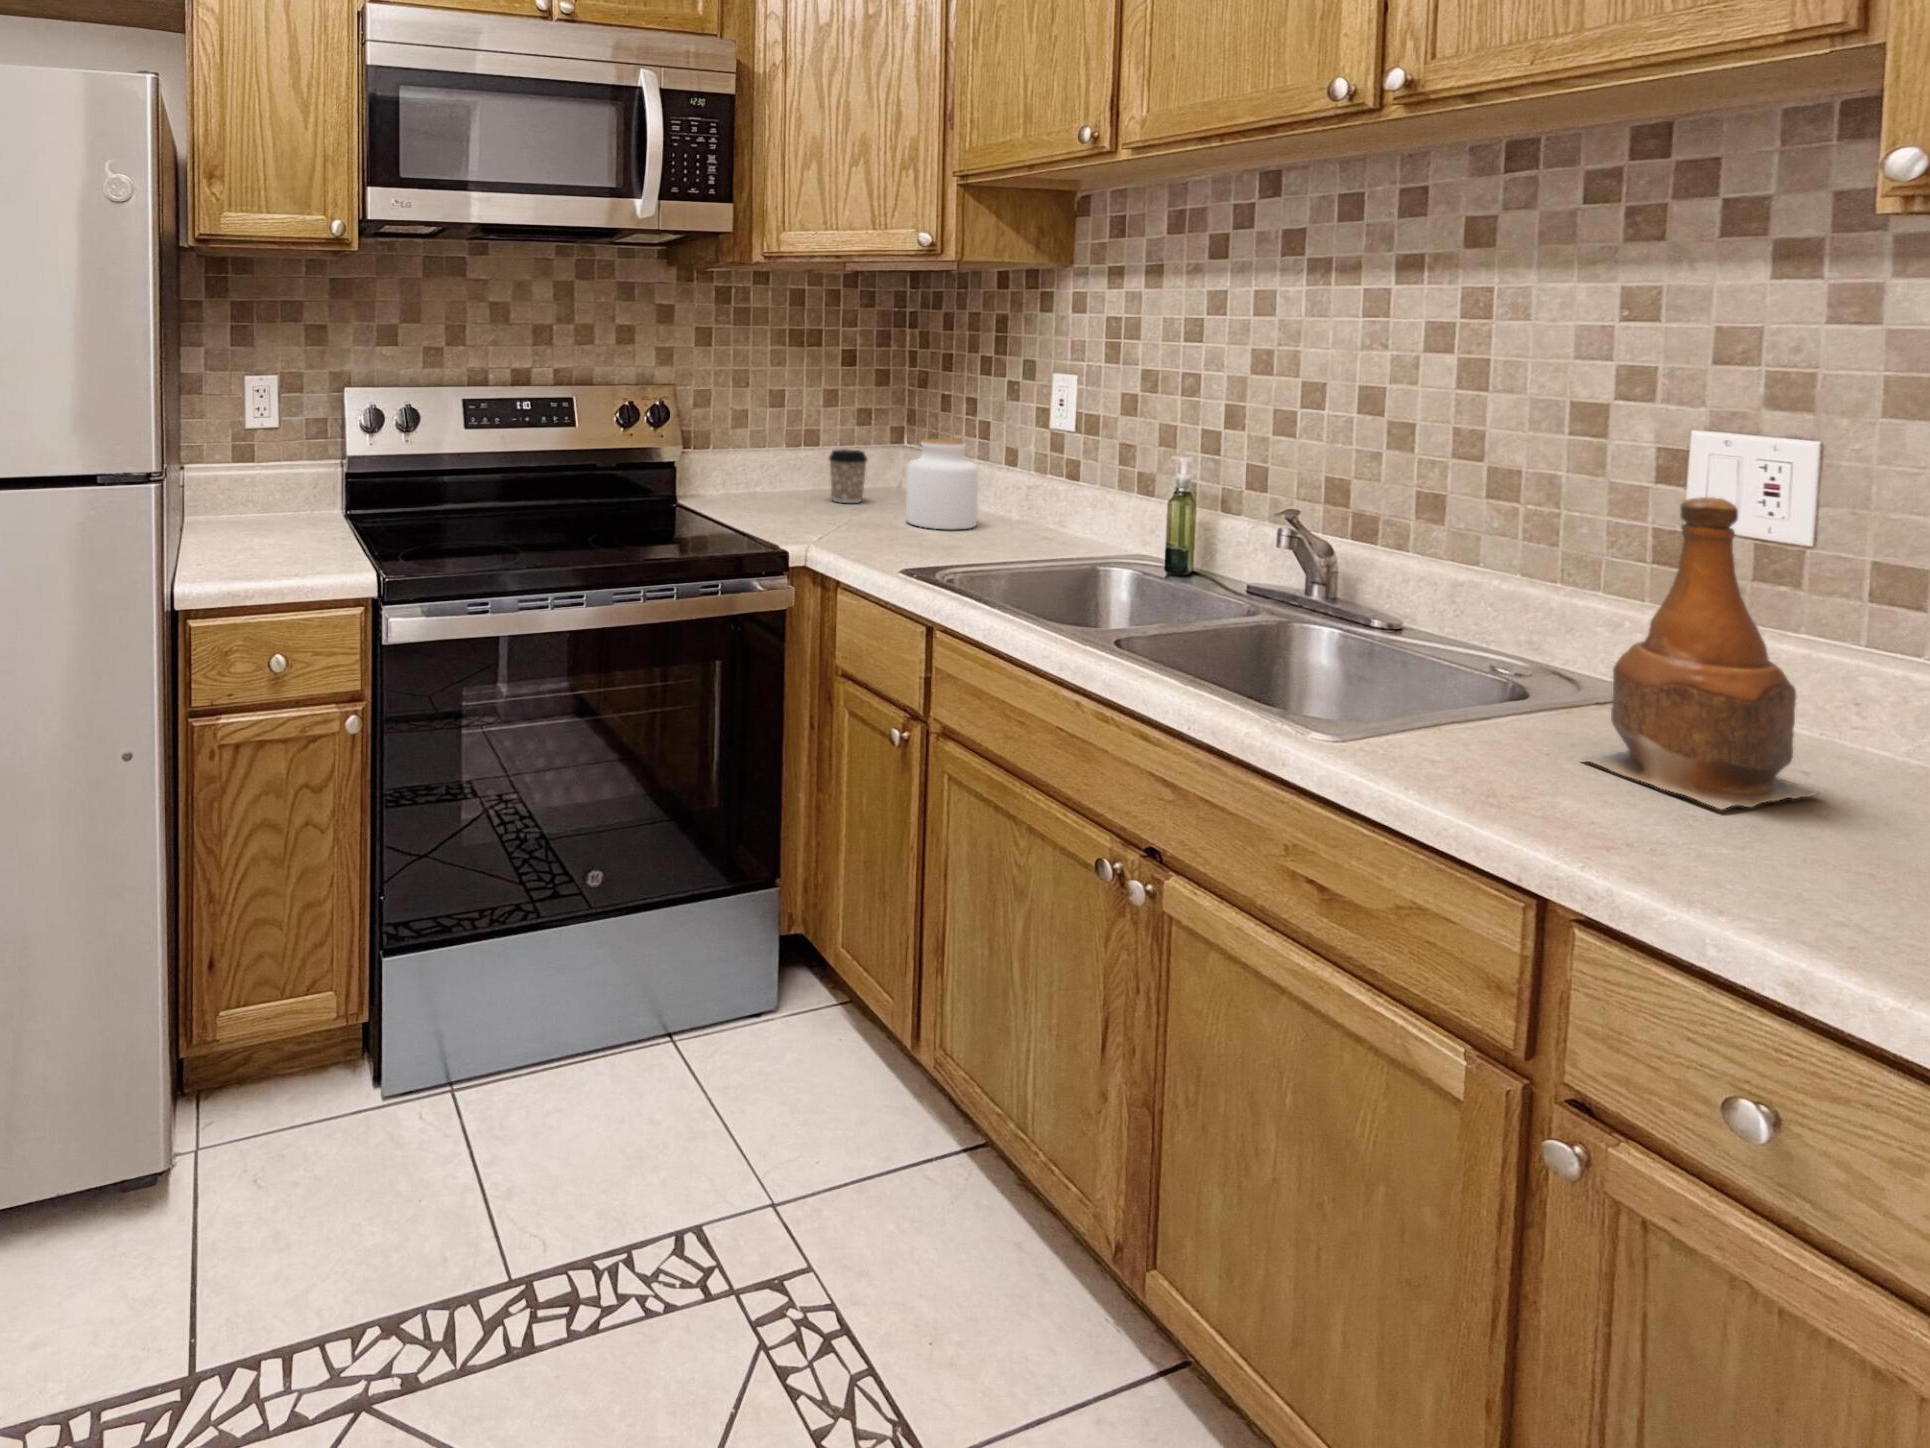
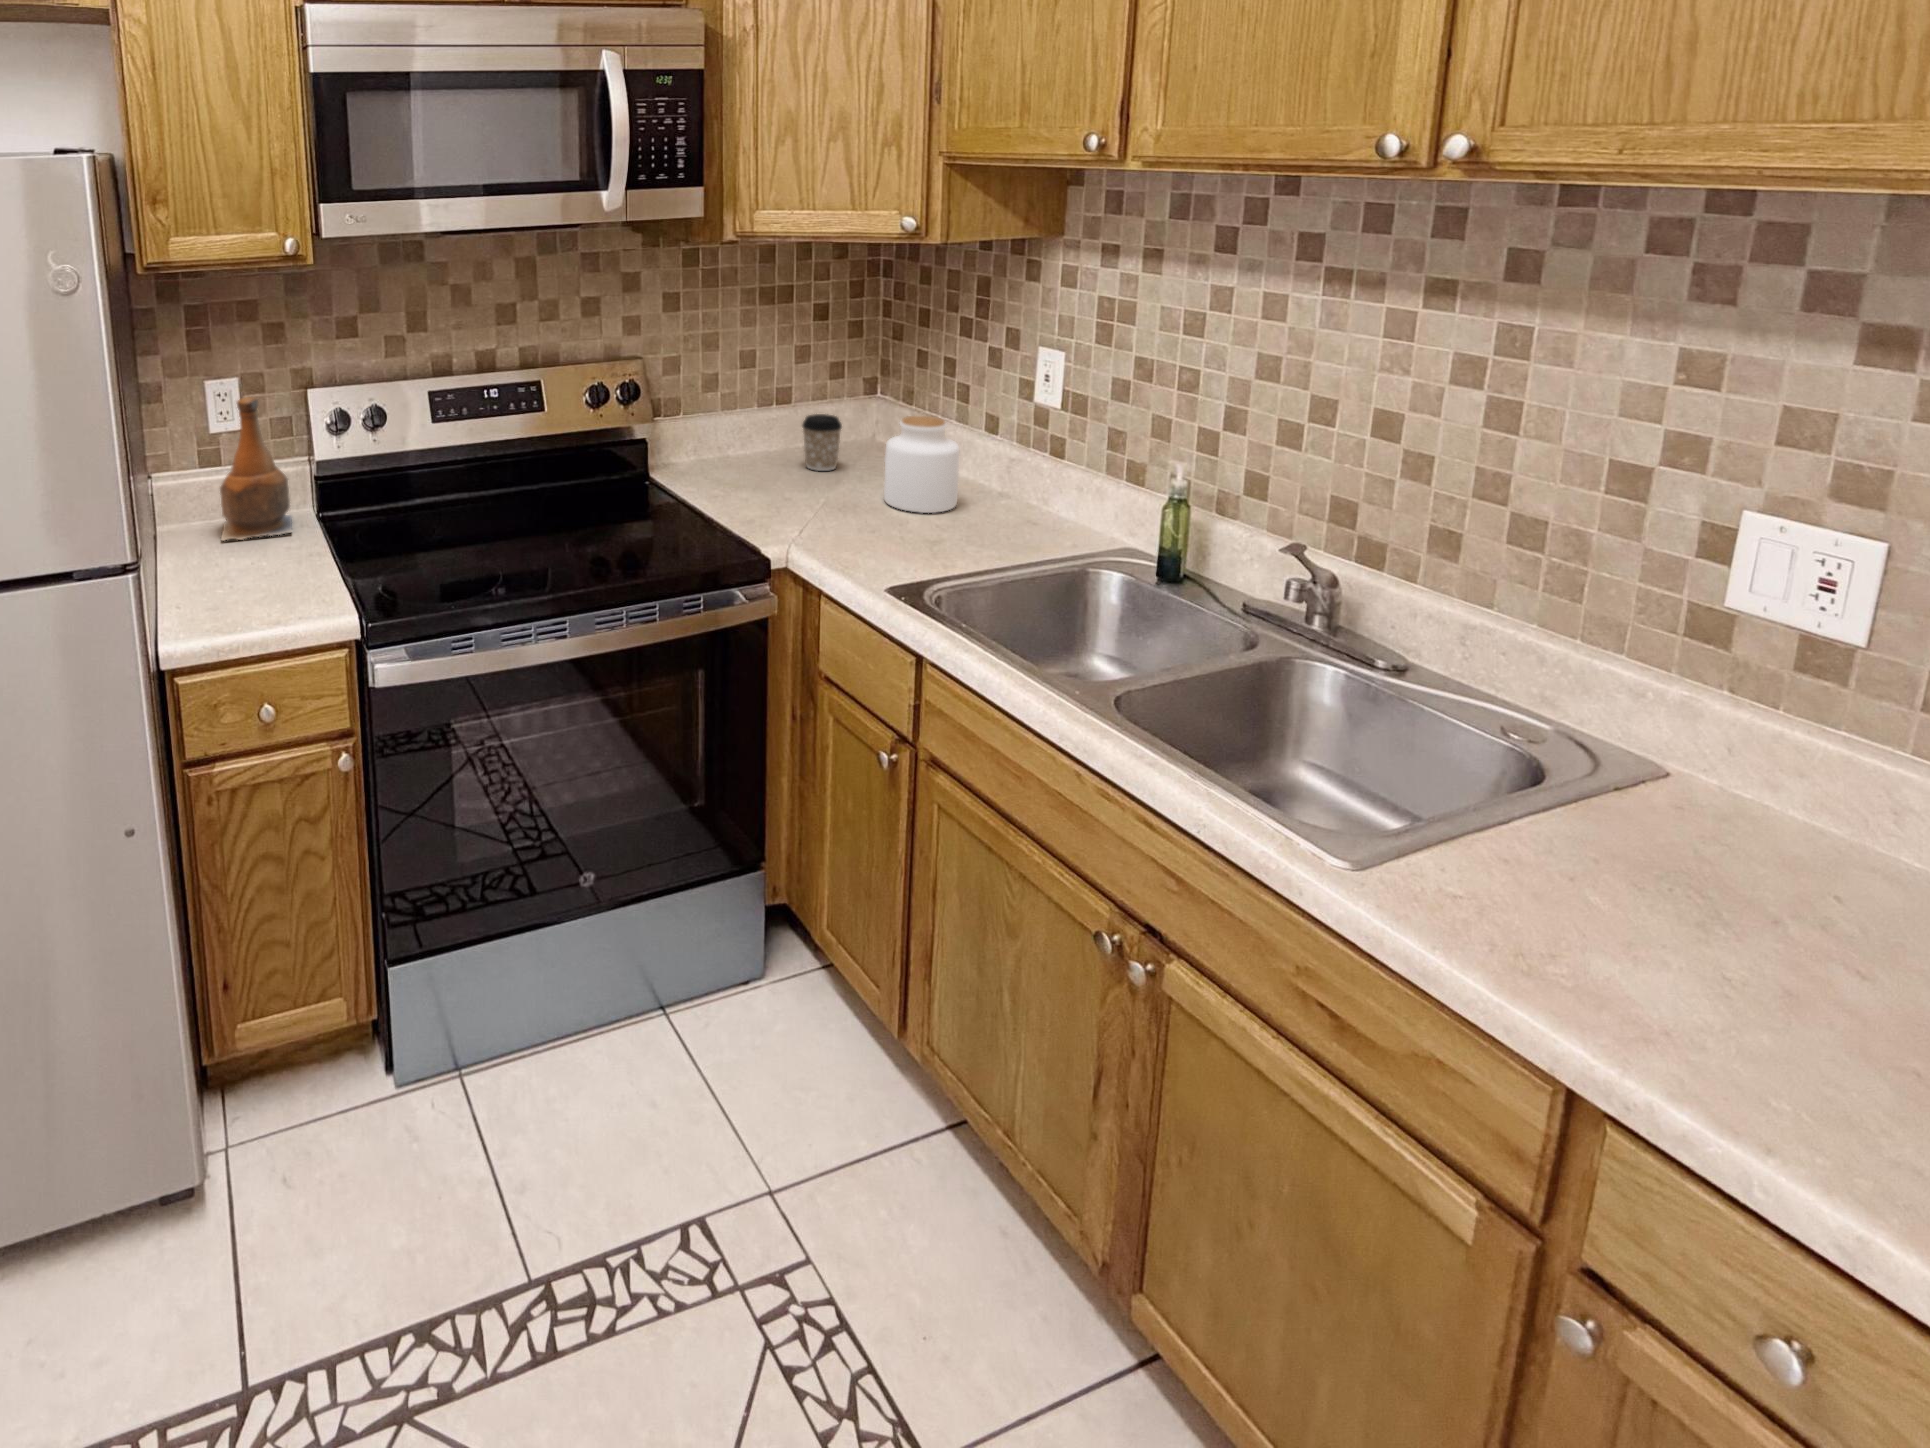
bottle: present [1581,497,1819,810] -> present [220,397,292,541]

